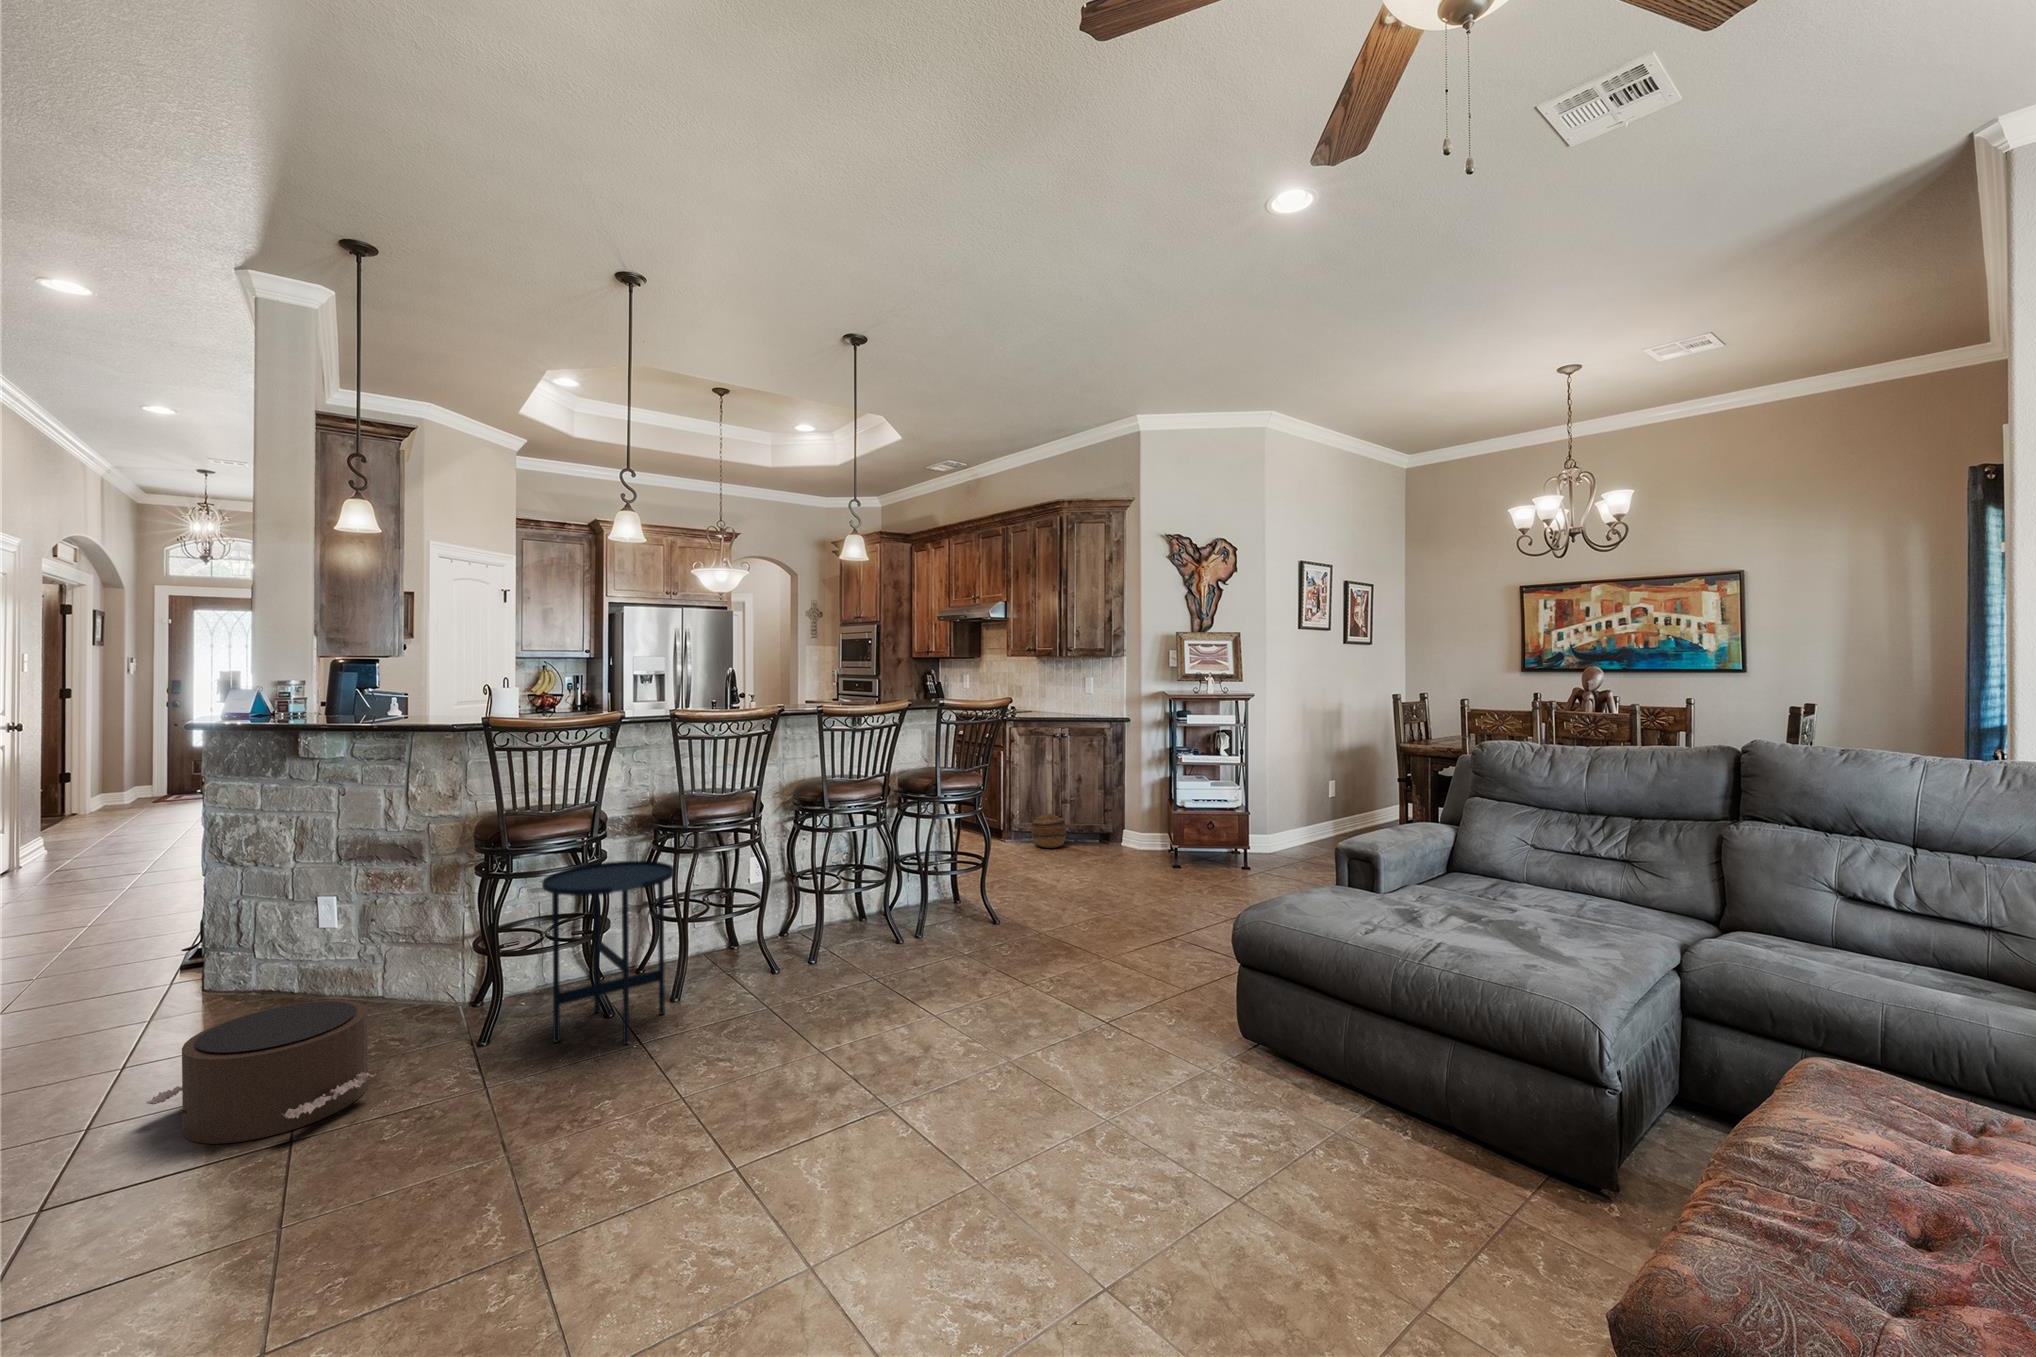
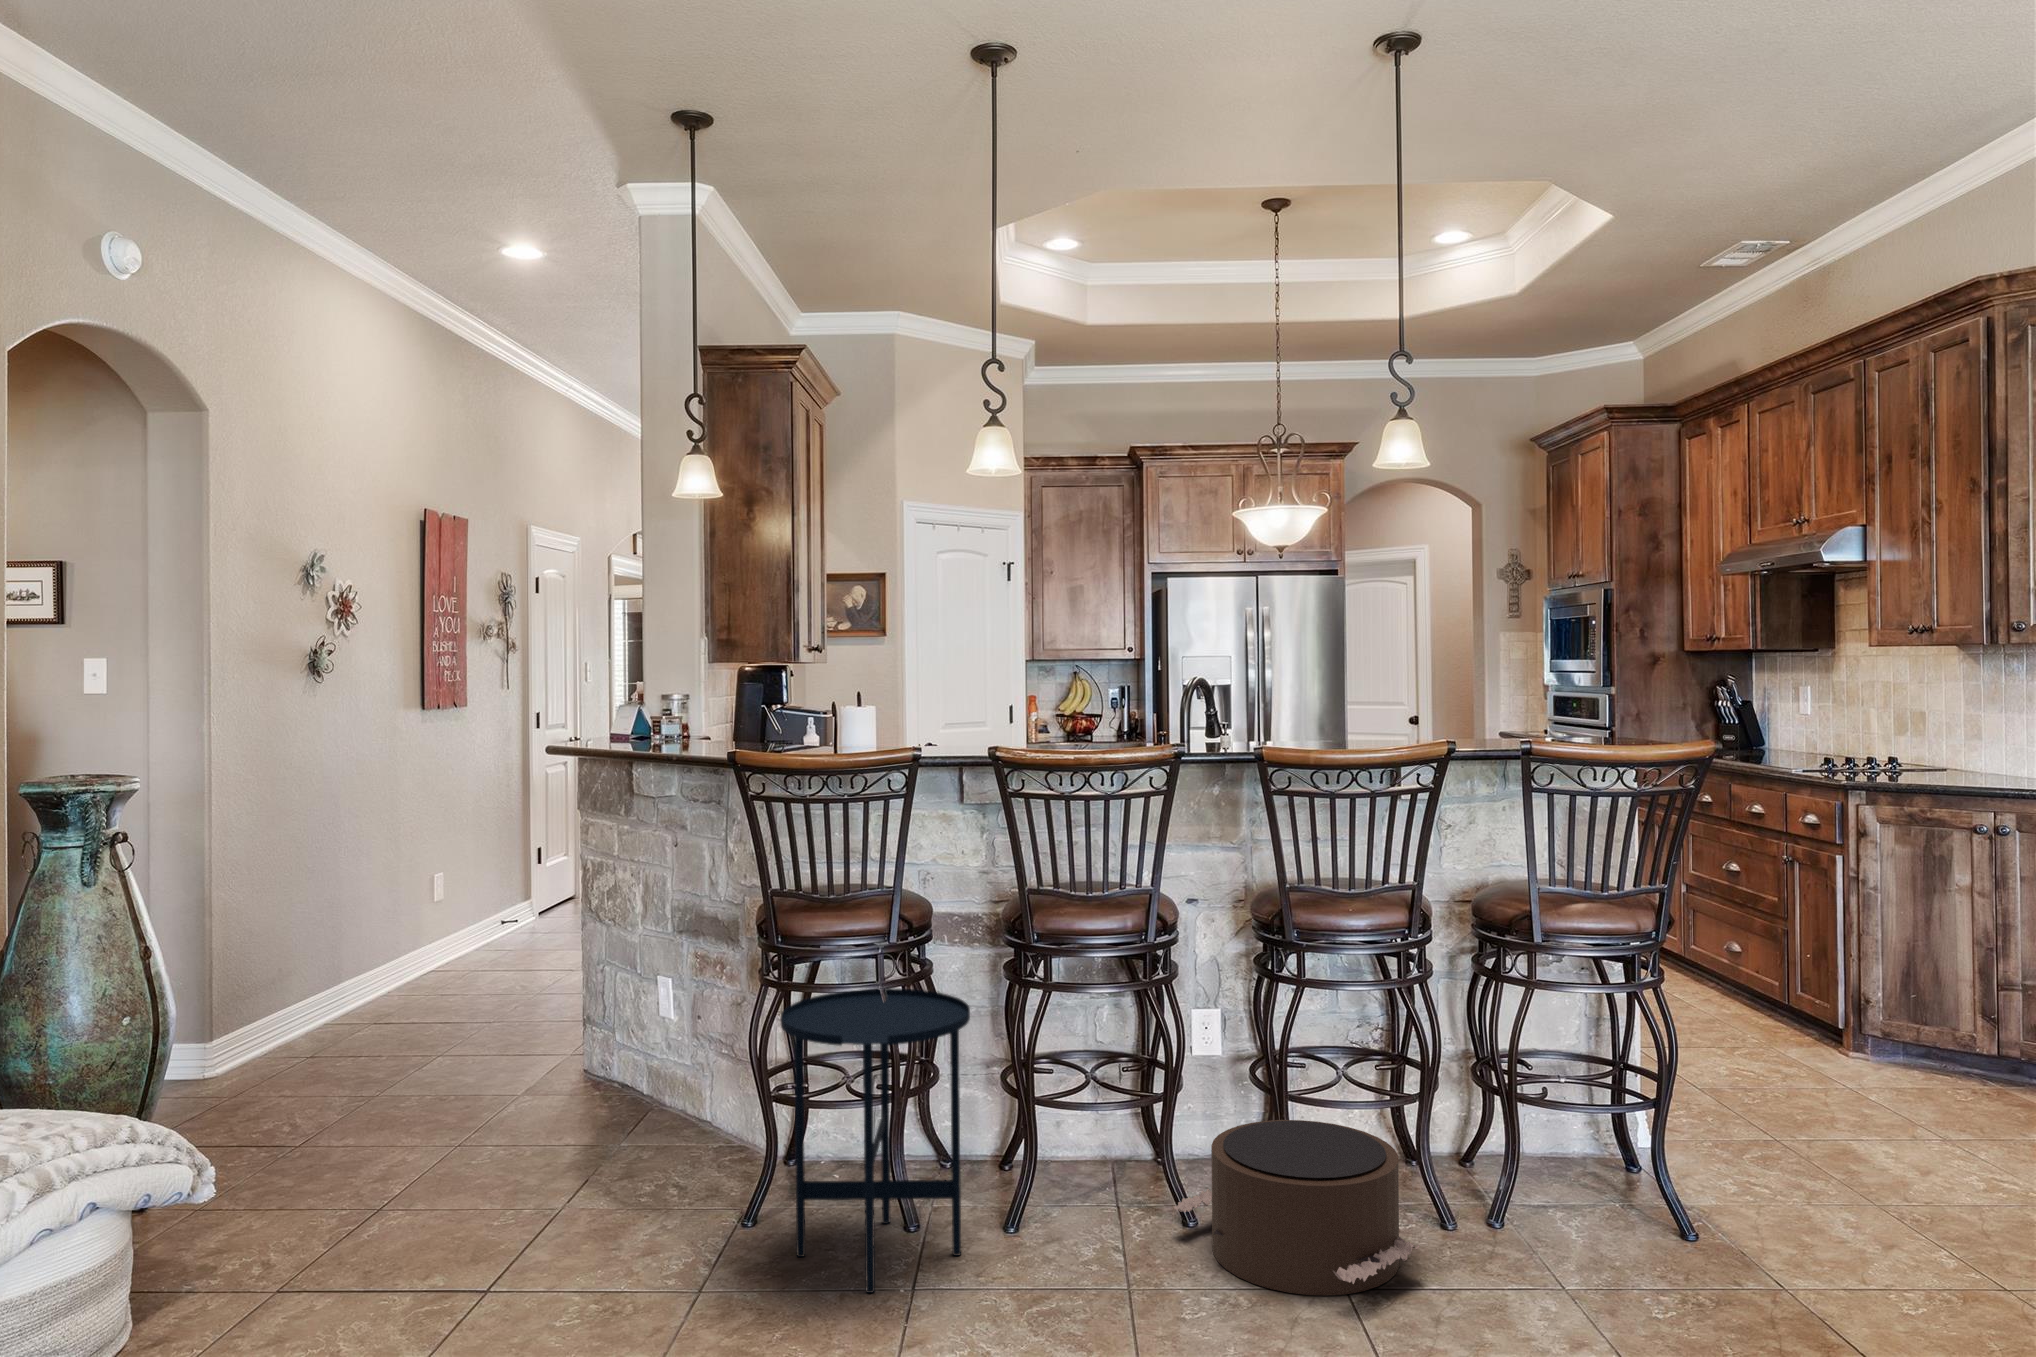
basket: present [1031,814,1066,848] -> none [1903,1003,2001,1083]
pouf: present [146,1000,376,1144] -> present [1174,1120,1419,1295]

